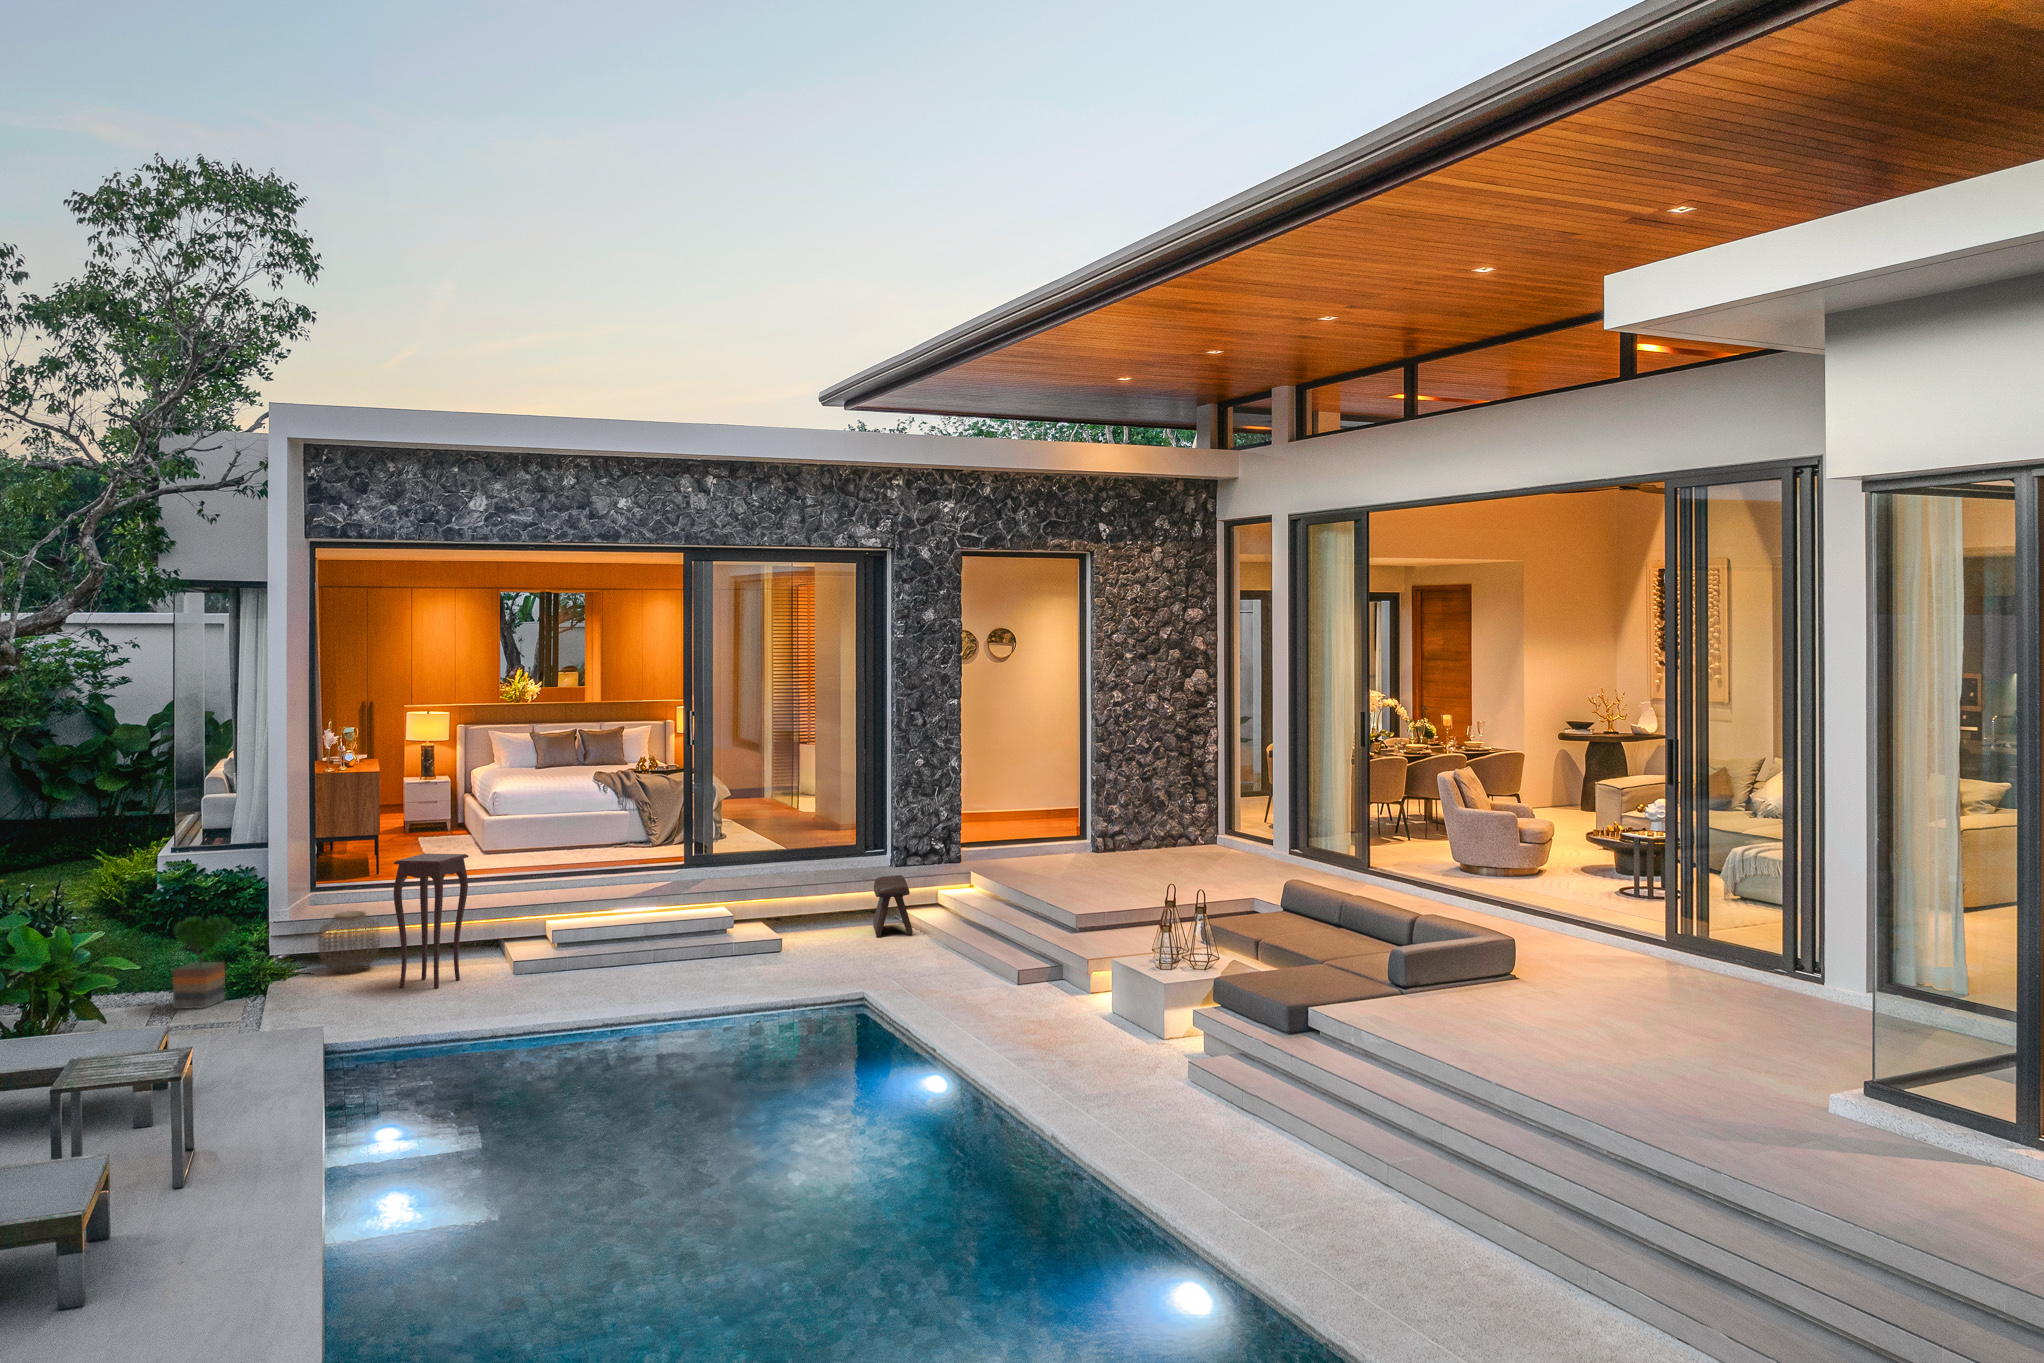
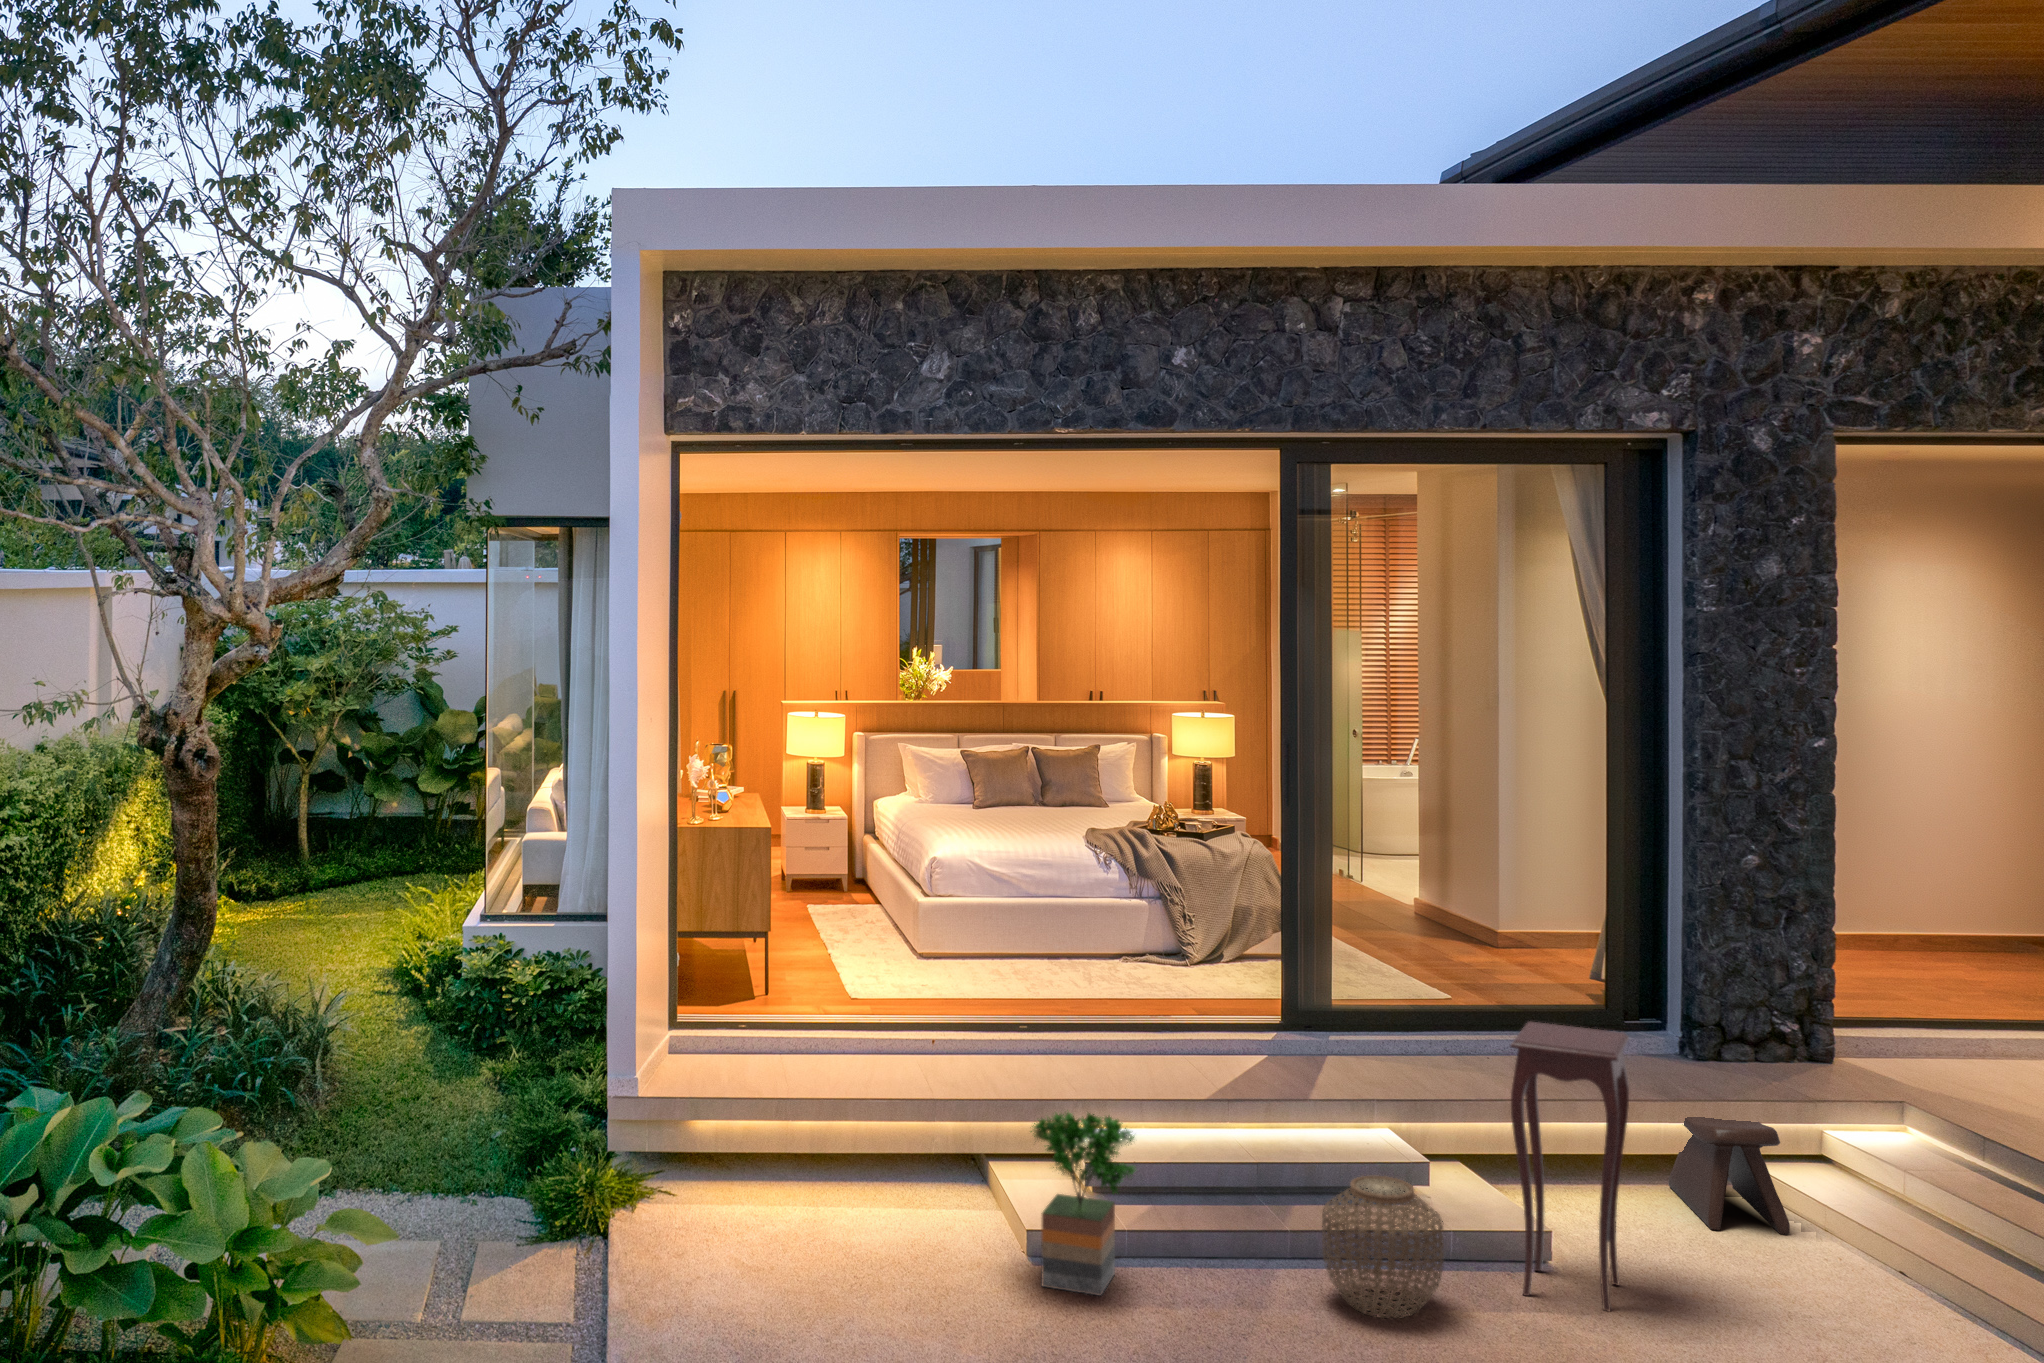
side table: present [394,854,469,989] -> present [1511,1022,1629,1311]
woven basket: present [319,911,380,973] -> present [1322,1176,1444,1318]
potted tree: present [173,916,236,1009] -> present [1031,1112,1135,1296]

